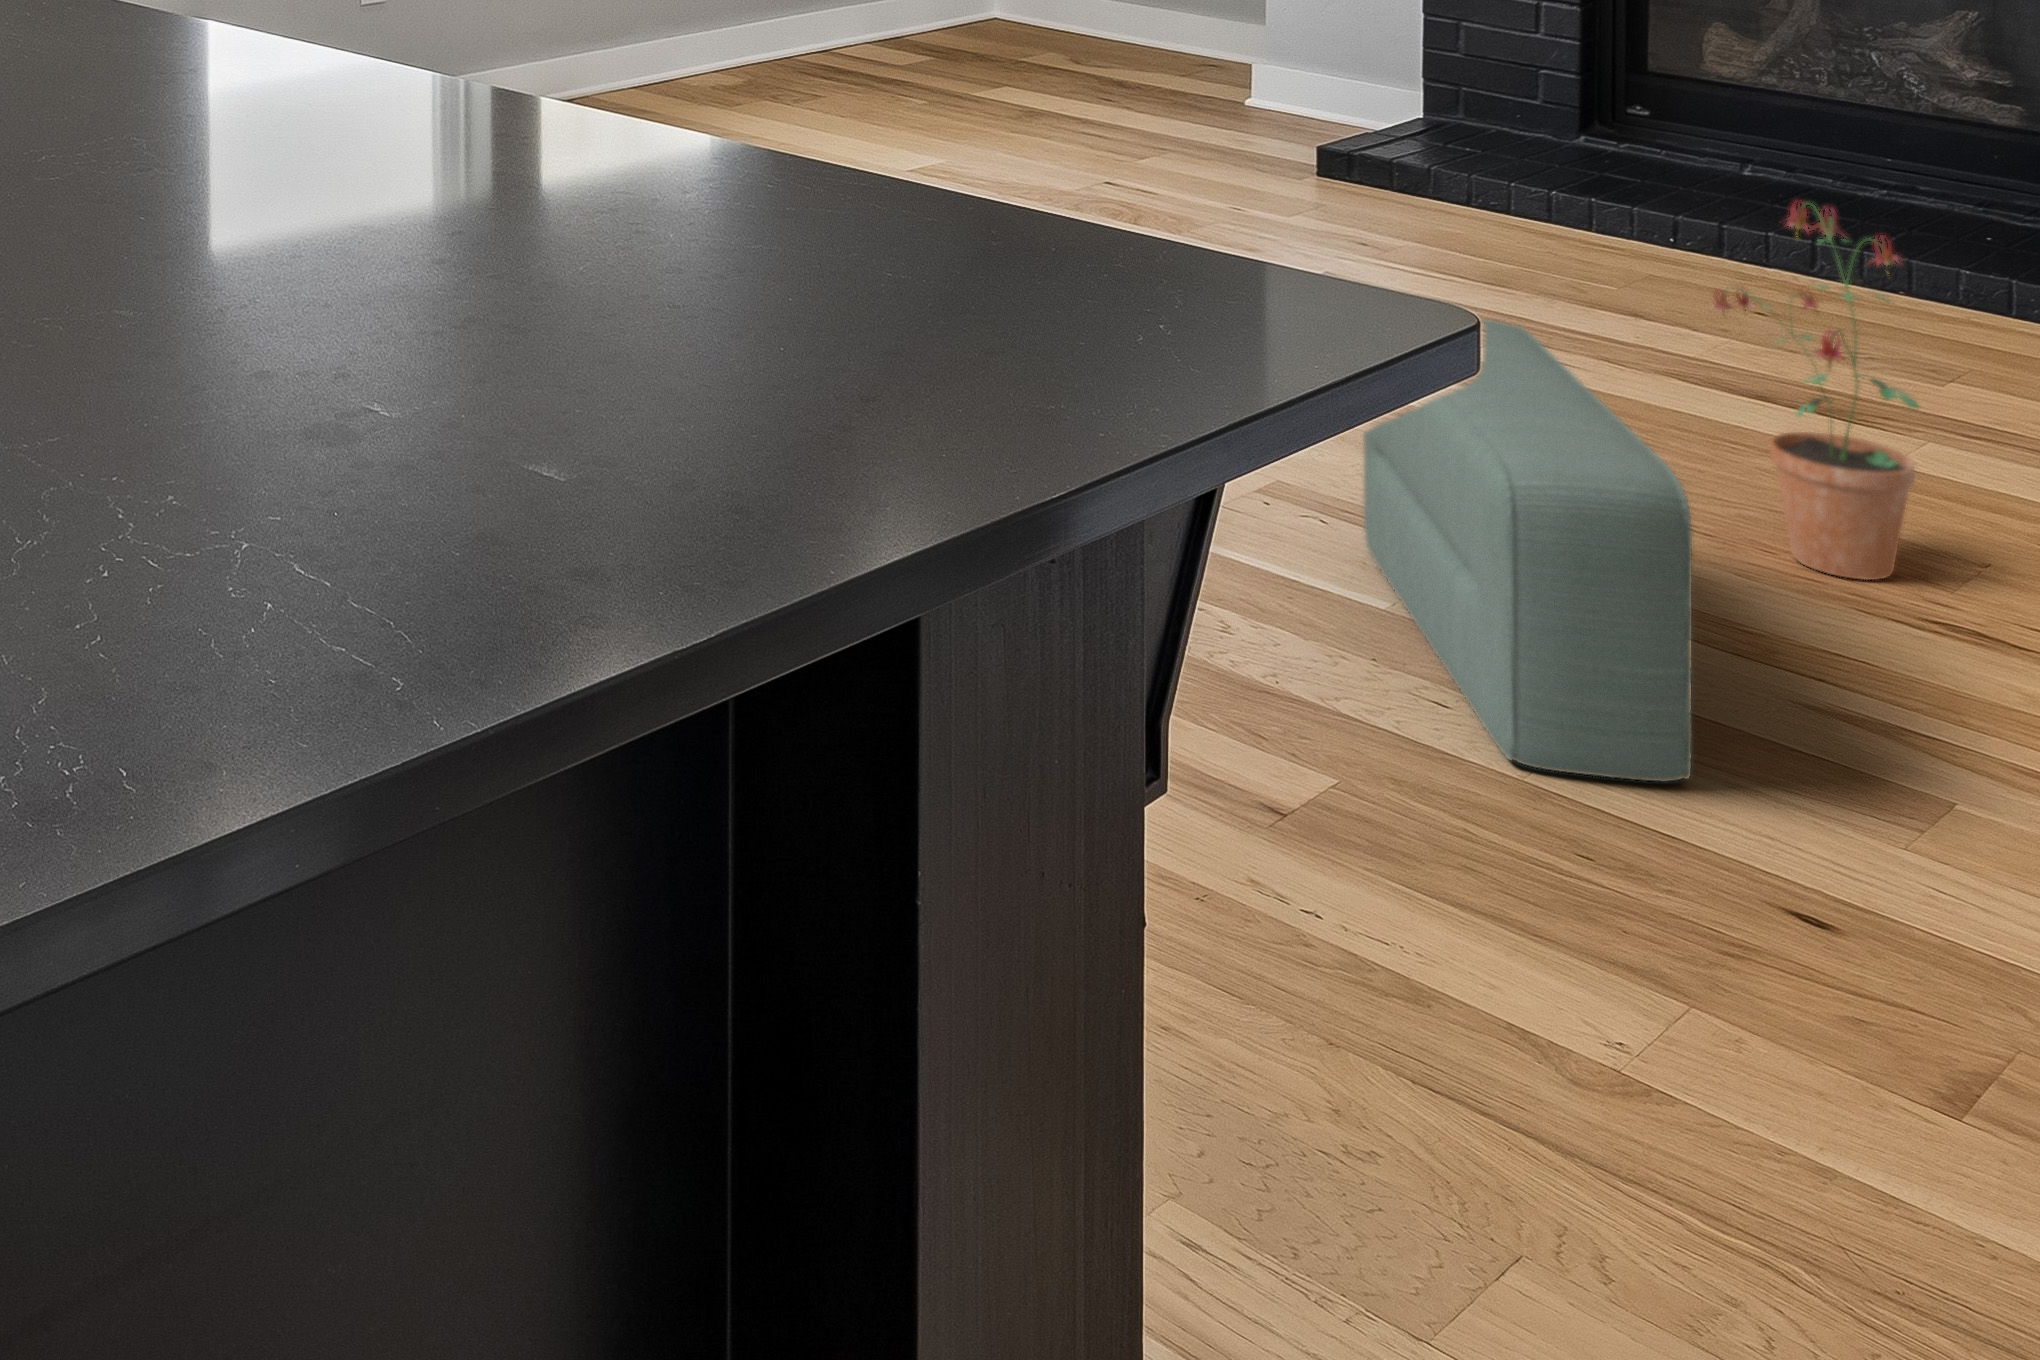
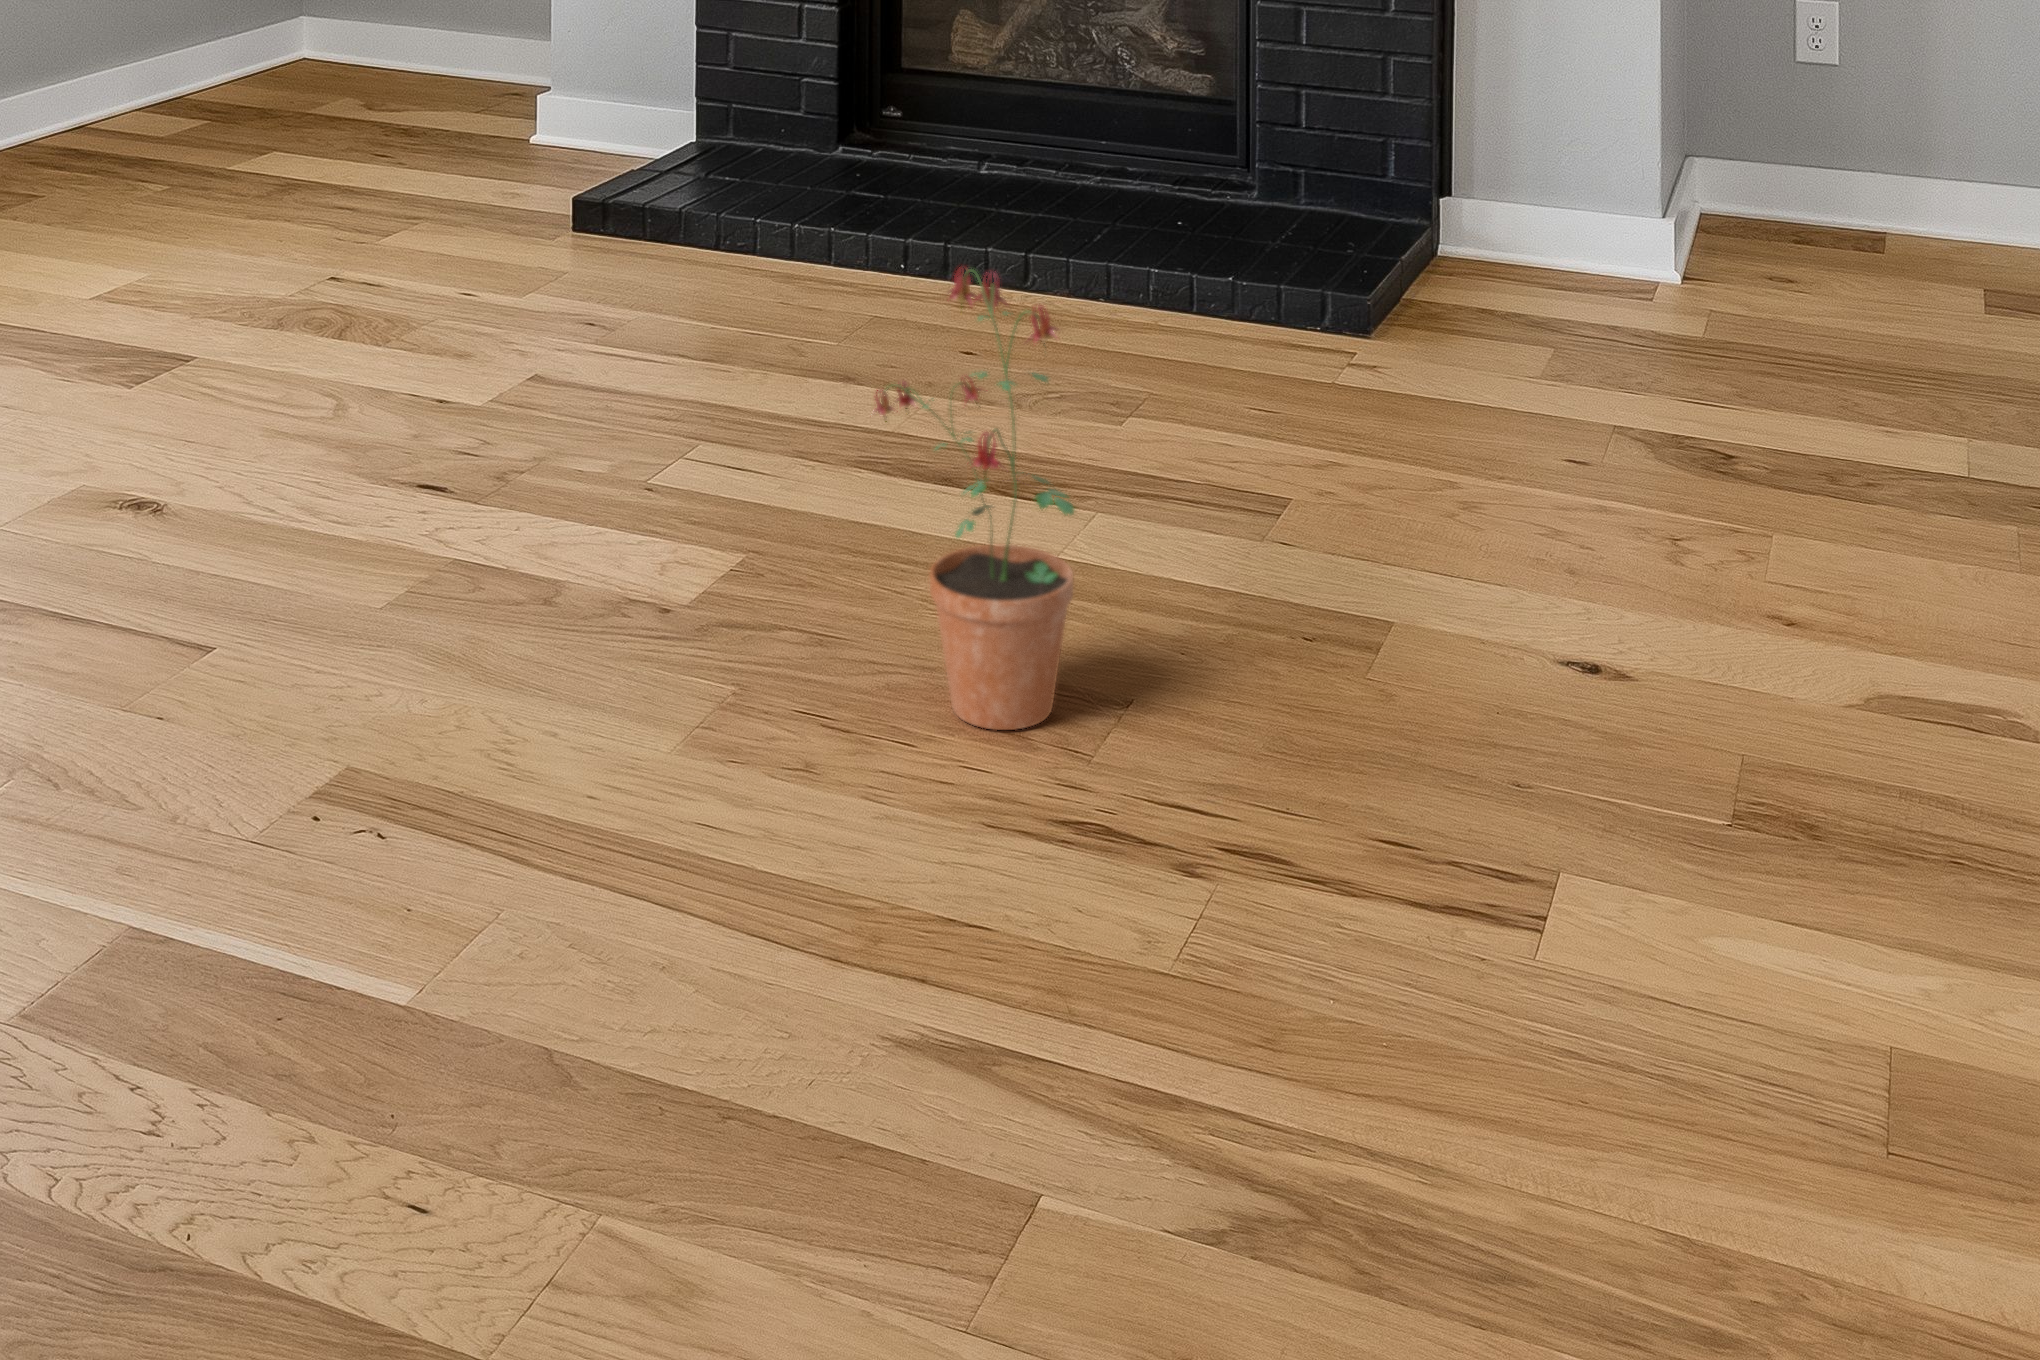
pouf: present [1363,319,1692,781] -> none [452,493,770,1221]

